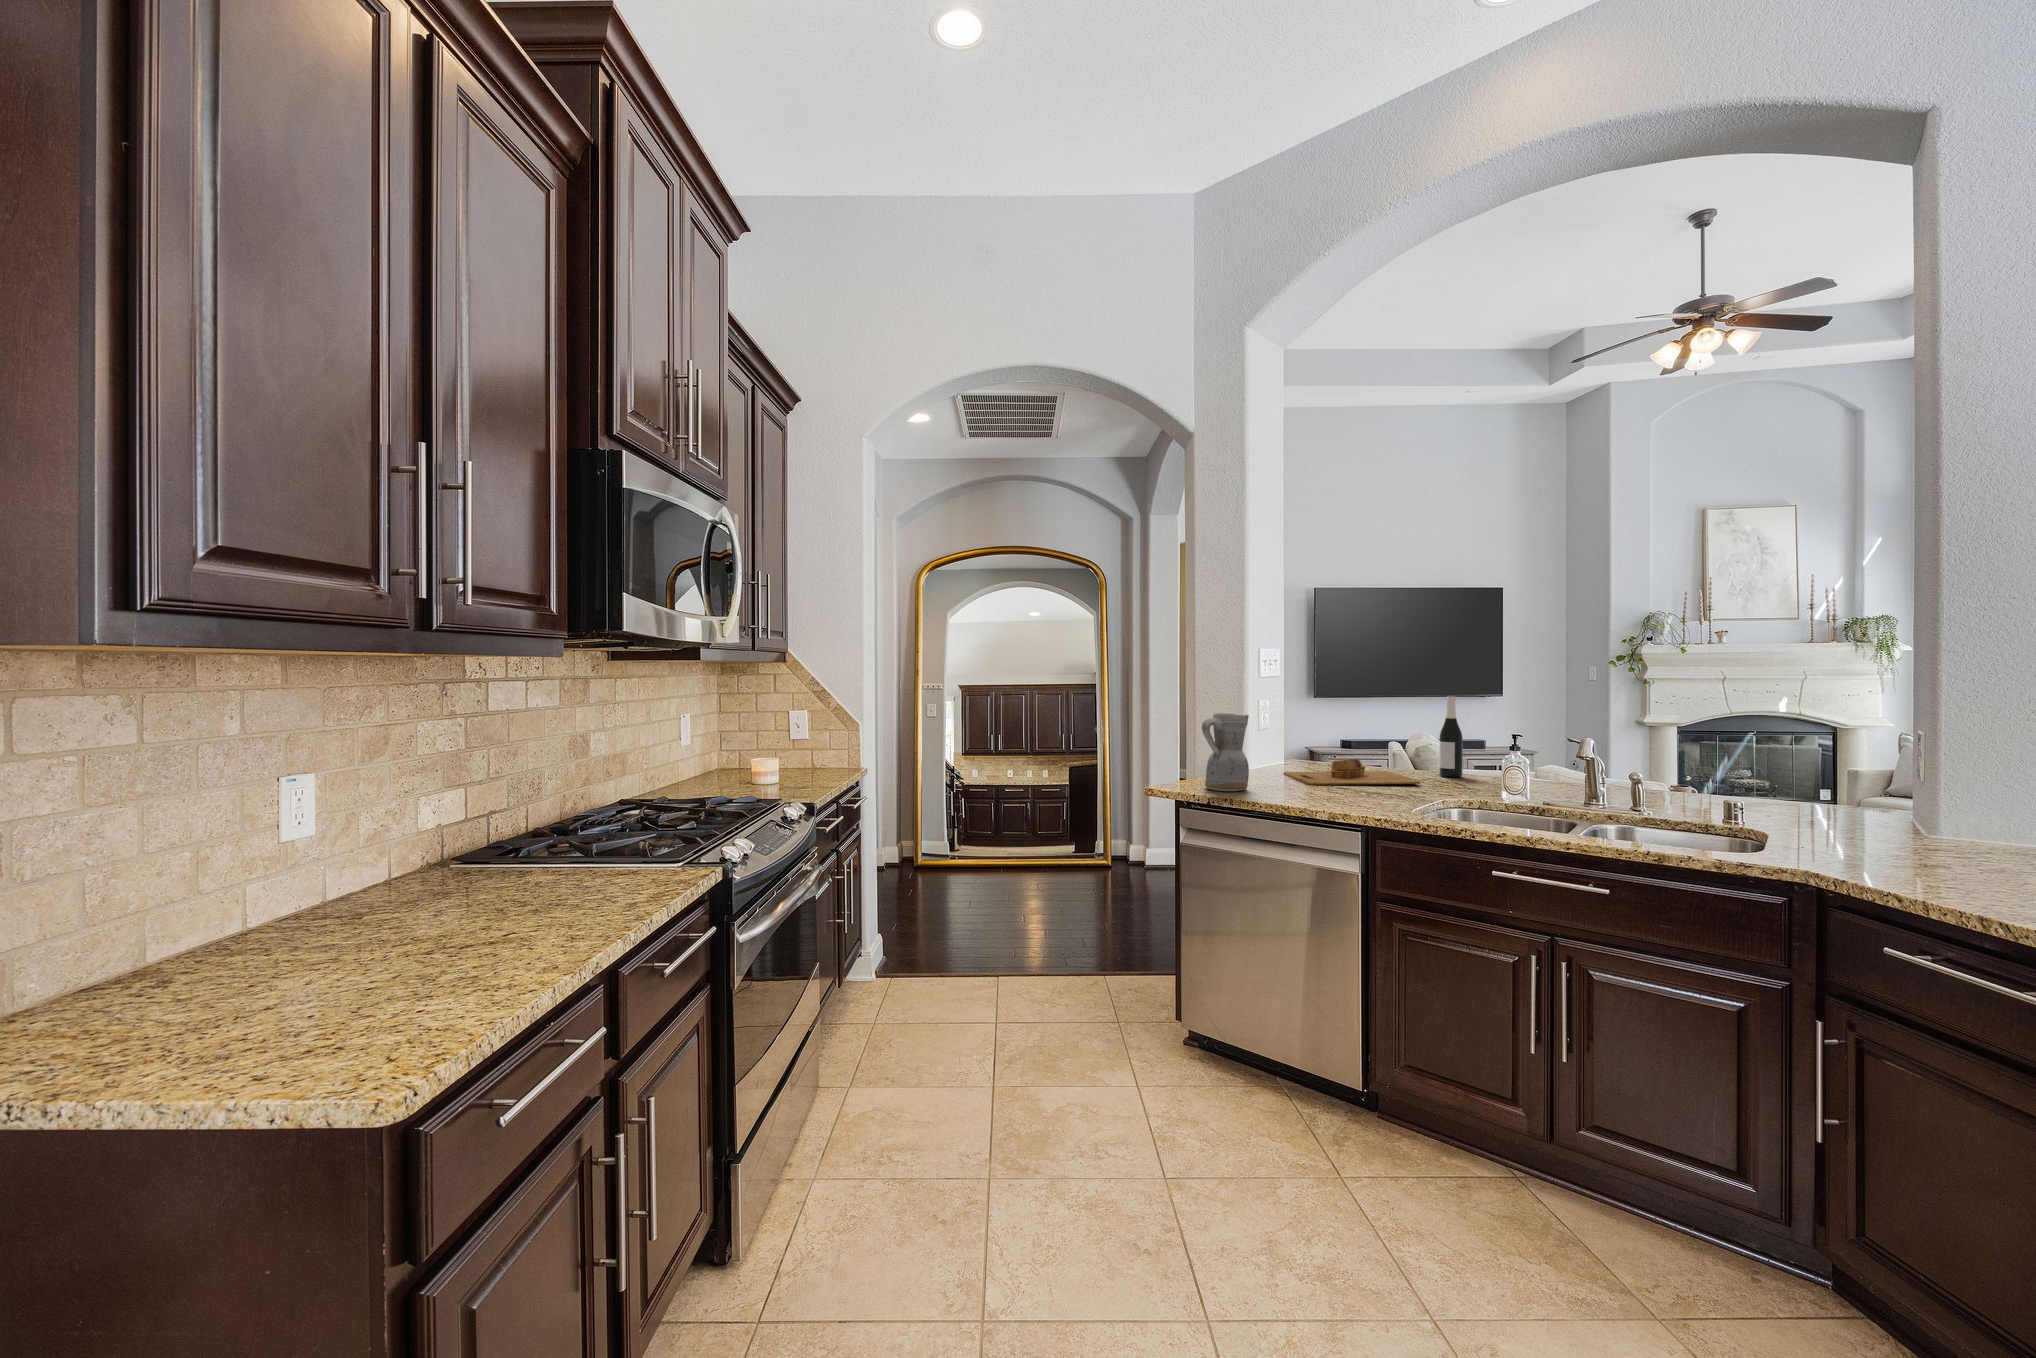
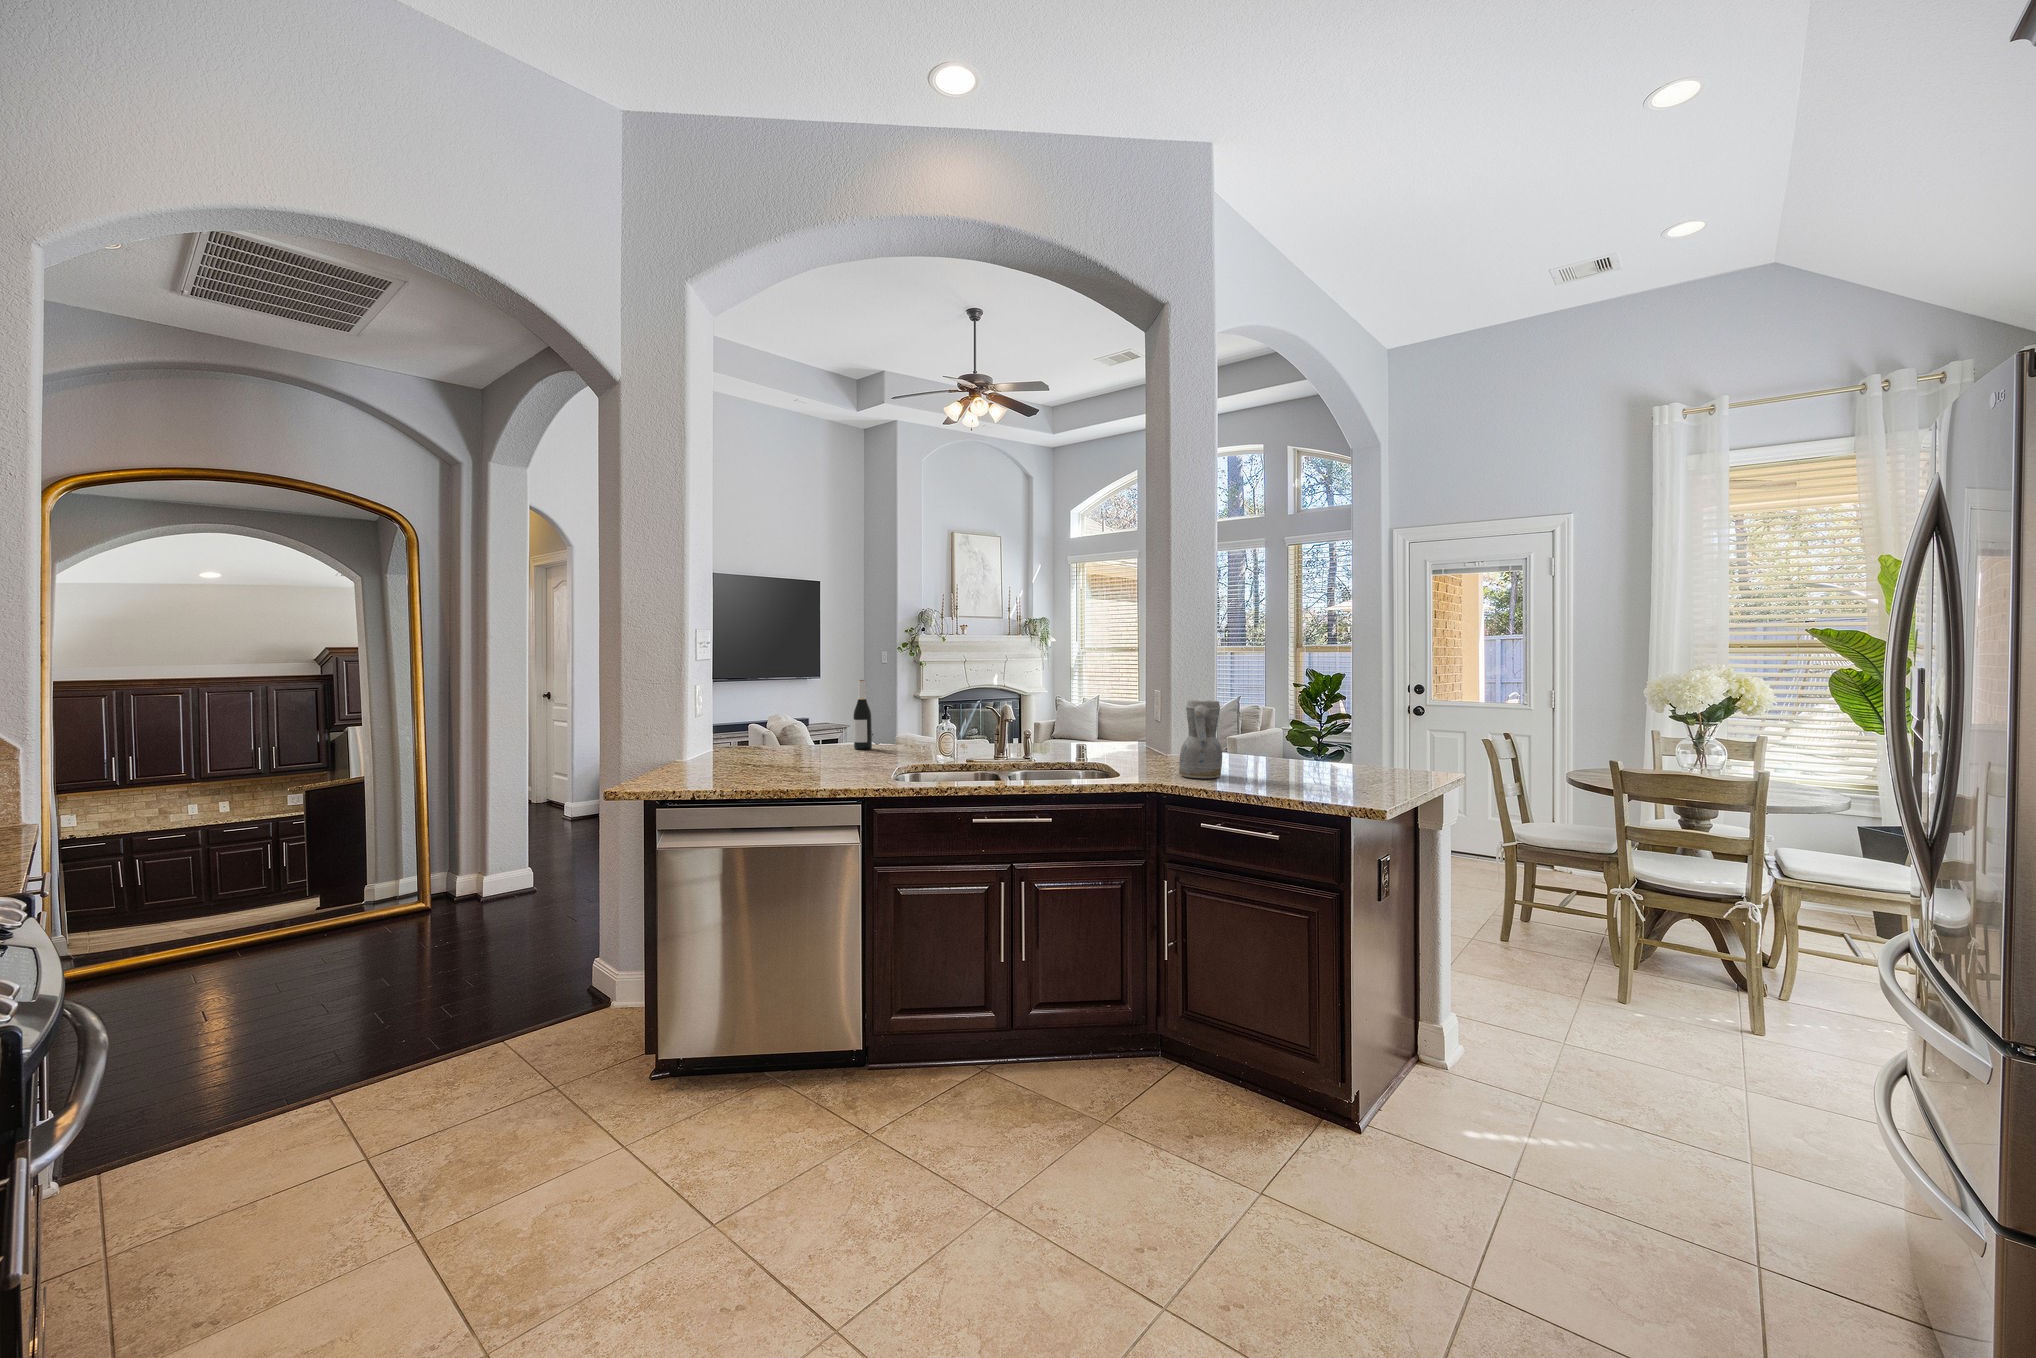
ceramic pitcher: present [1202,713,1249,791] -> present [1179,700,1222,778]
cutting board: present [1283,759,1420,785] -> none [730,740,856,768]

